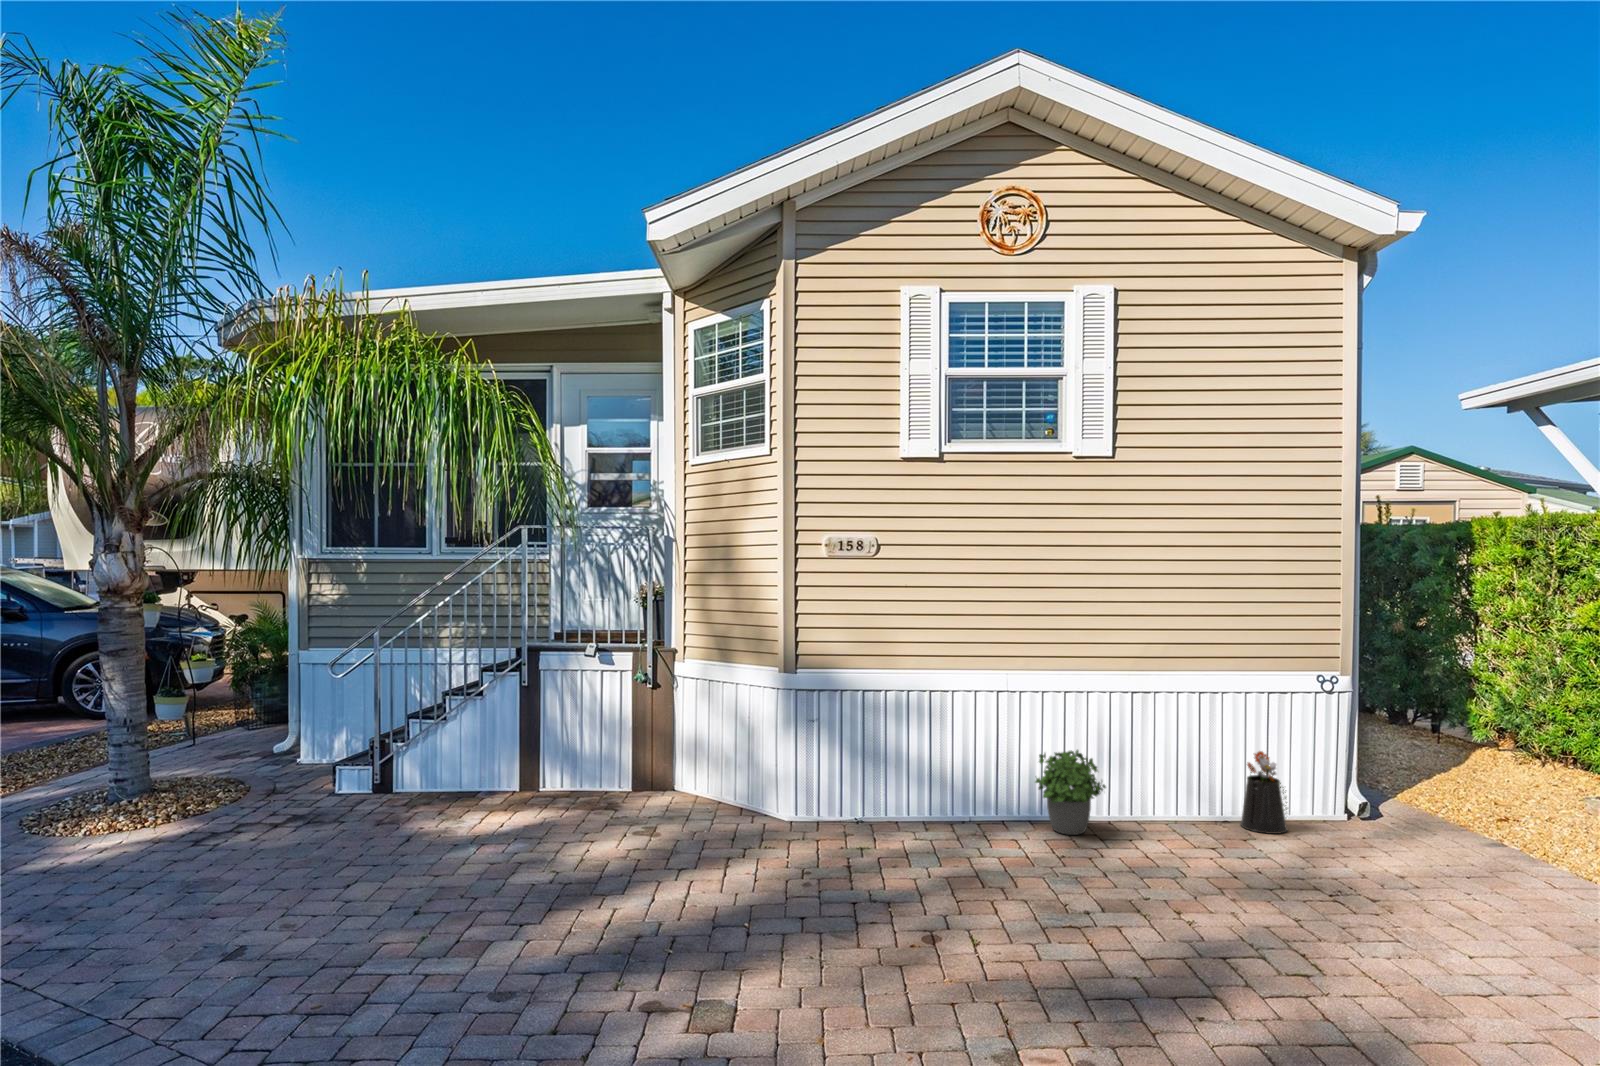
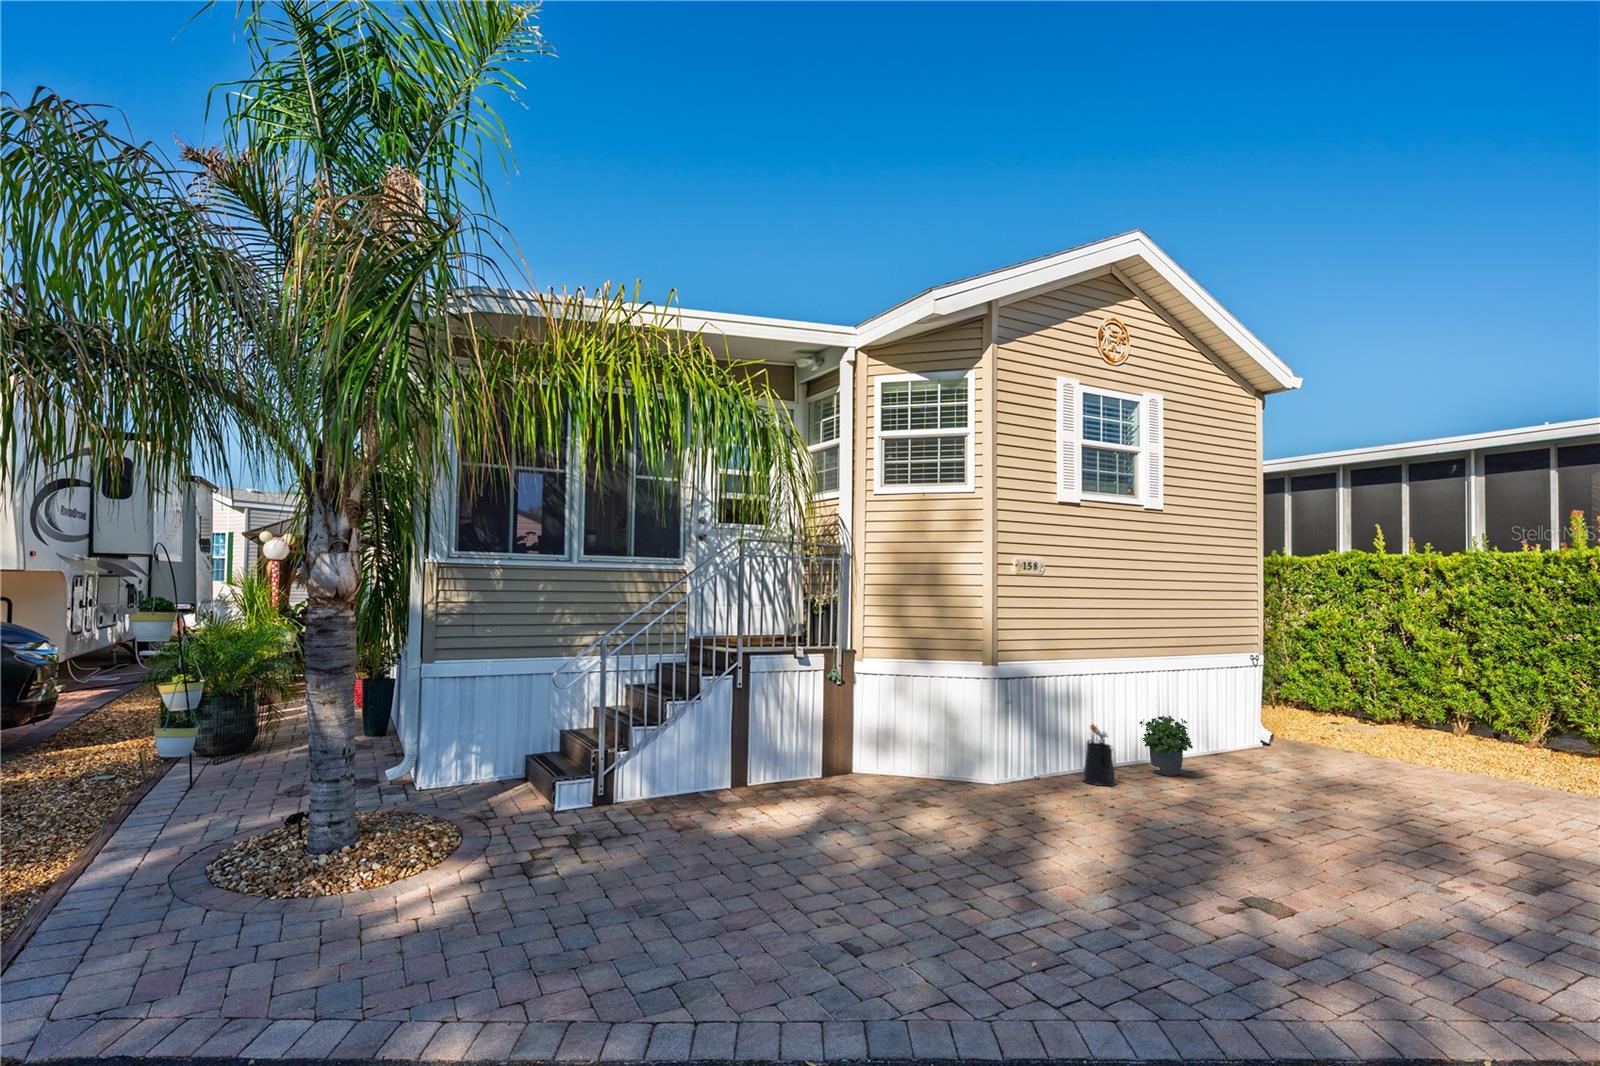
watering can: present [1240,751,1288,834] -> present [1082,724,1117,786]

